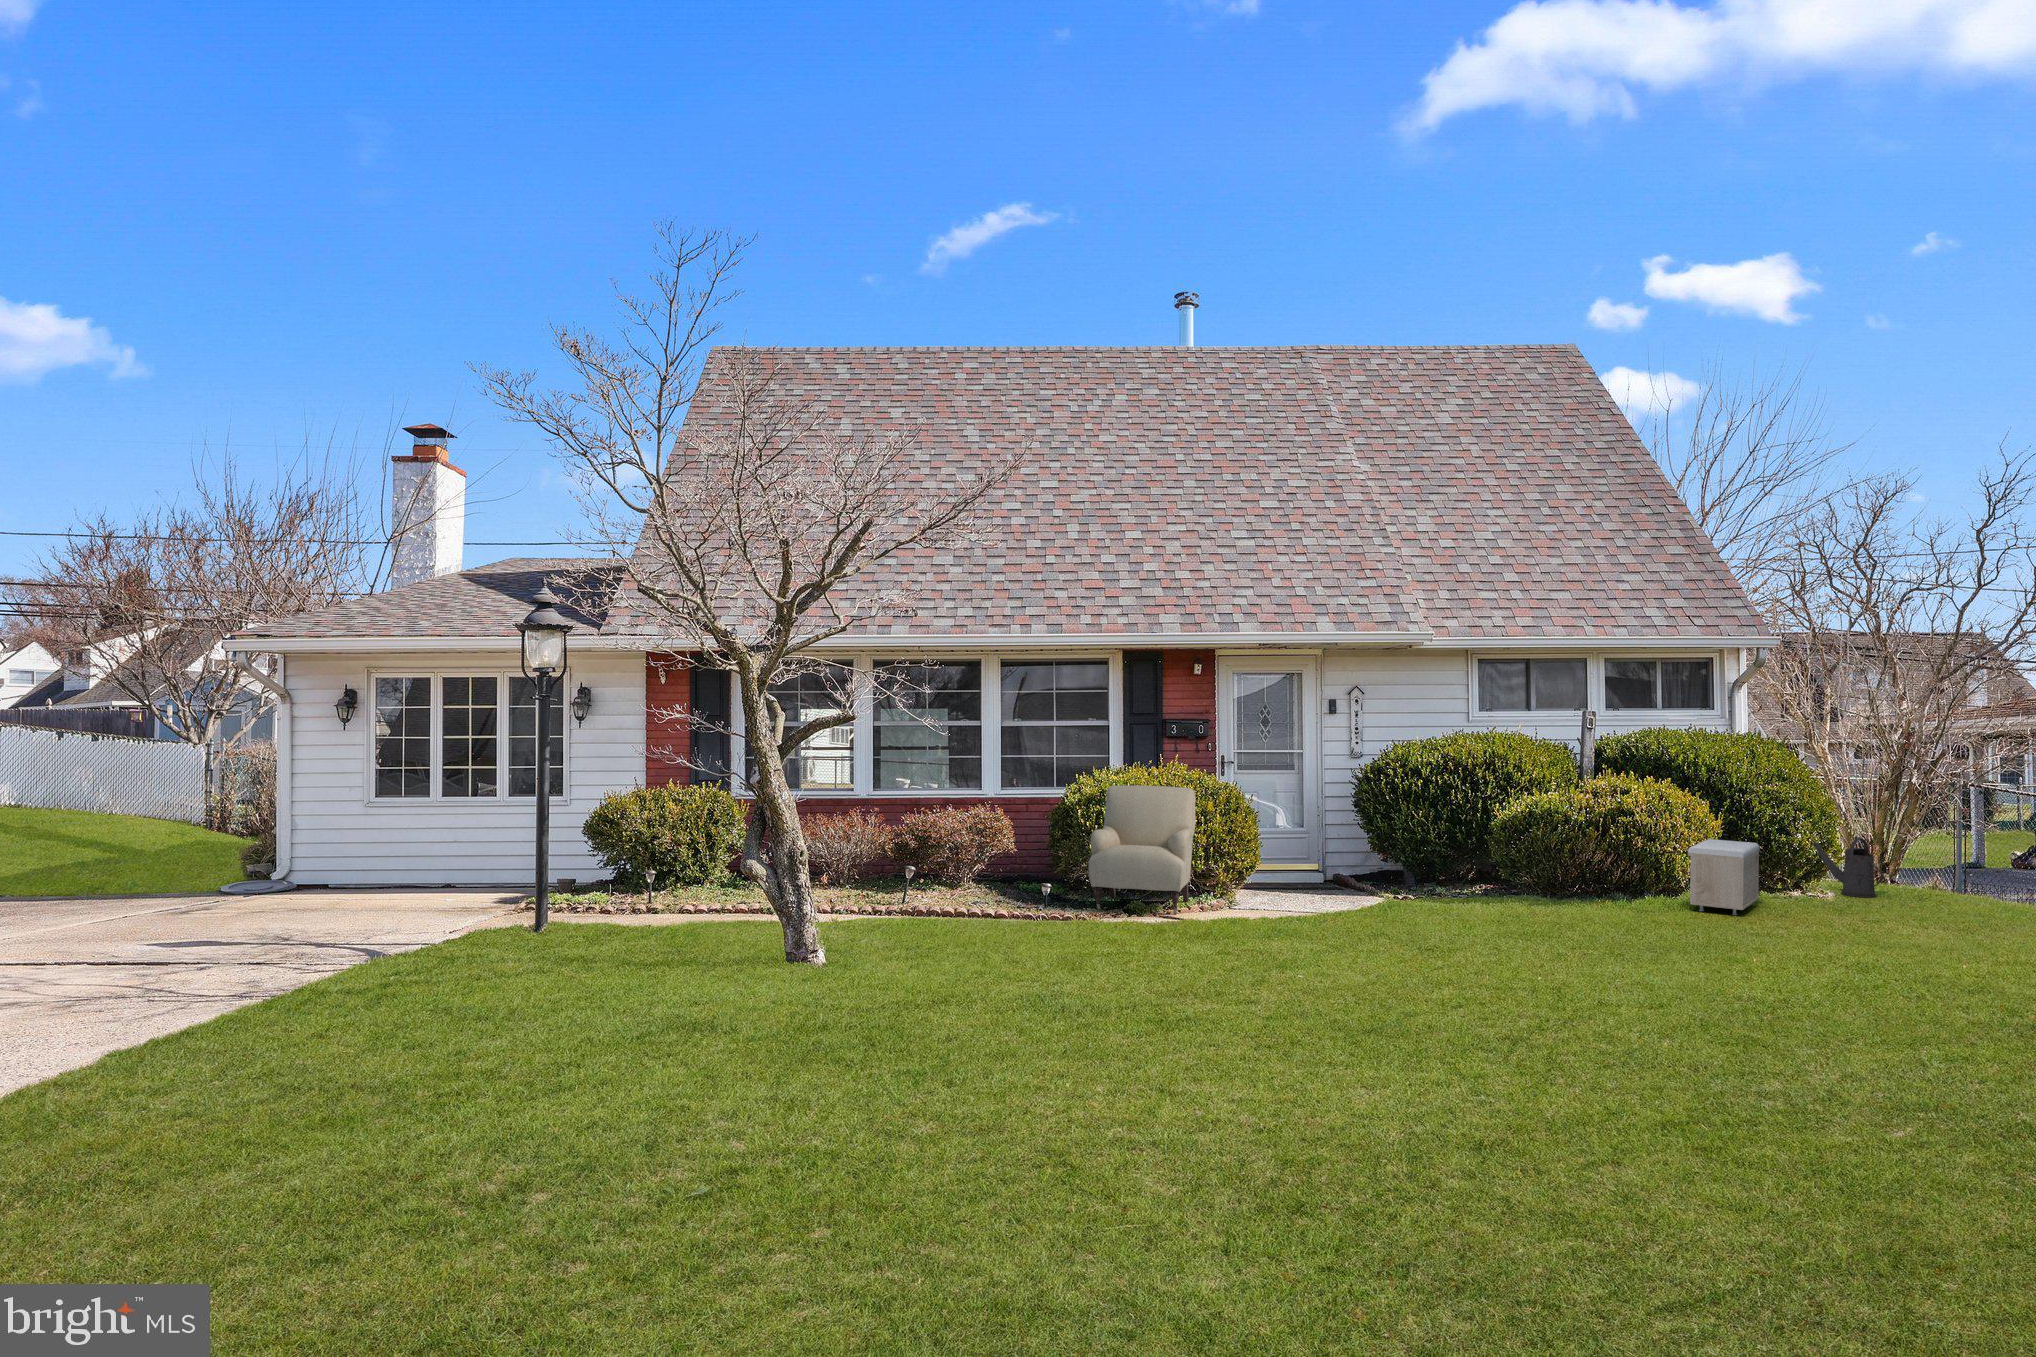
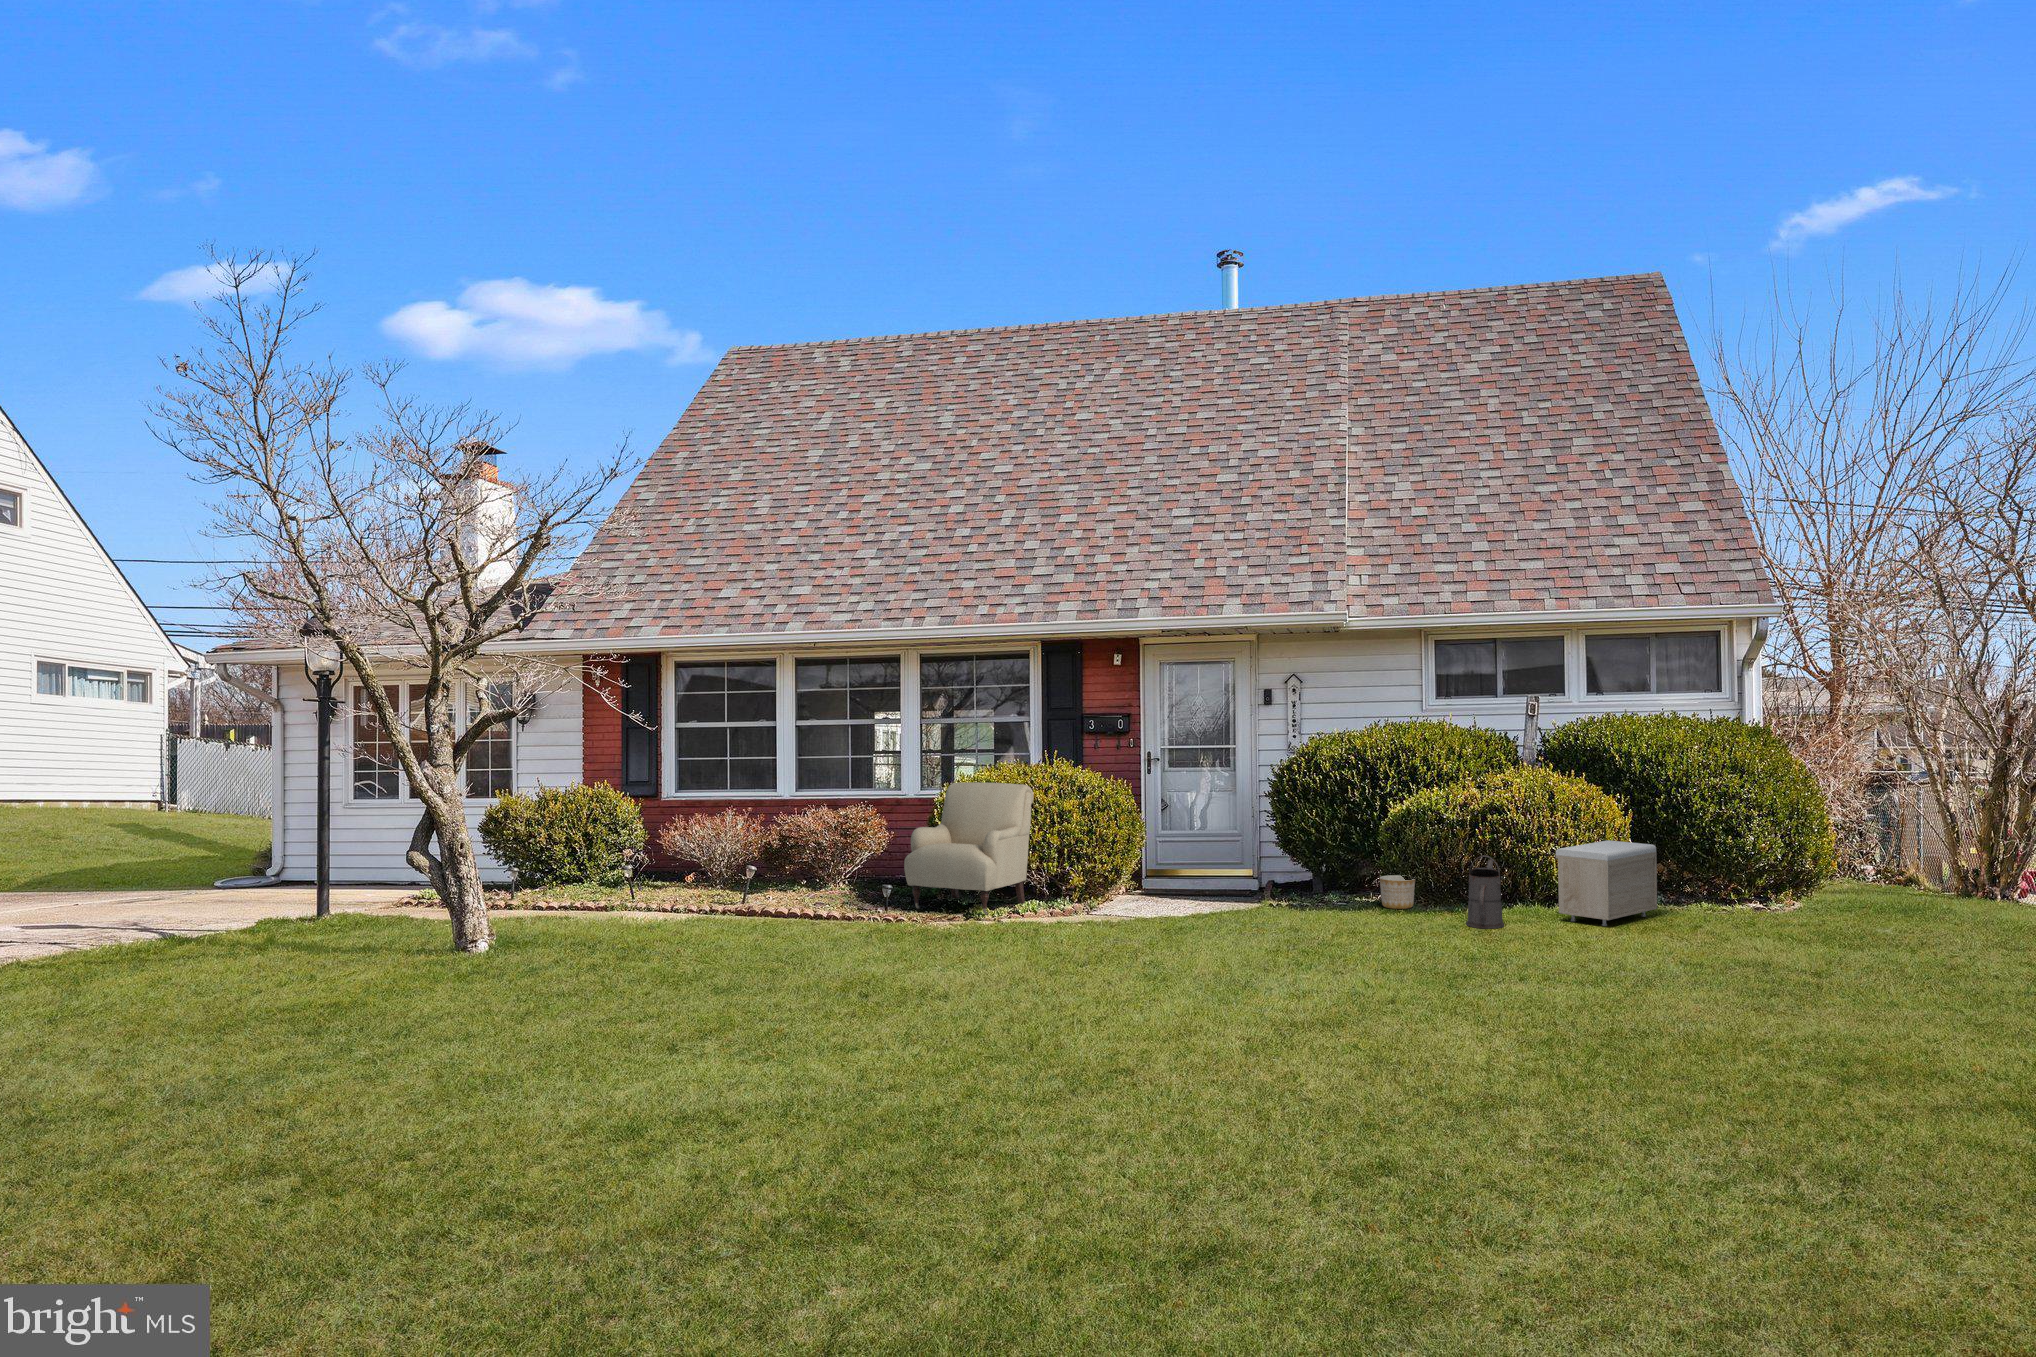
watering can: present [1813,838,1883,898] -> present [1466,856,1504,929]
planter: none [1514,871,1547,902] -> present [1380,875,1415,909]

